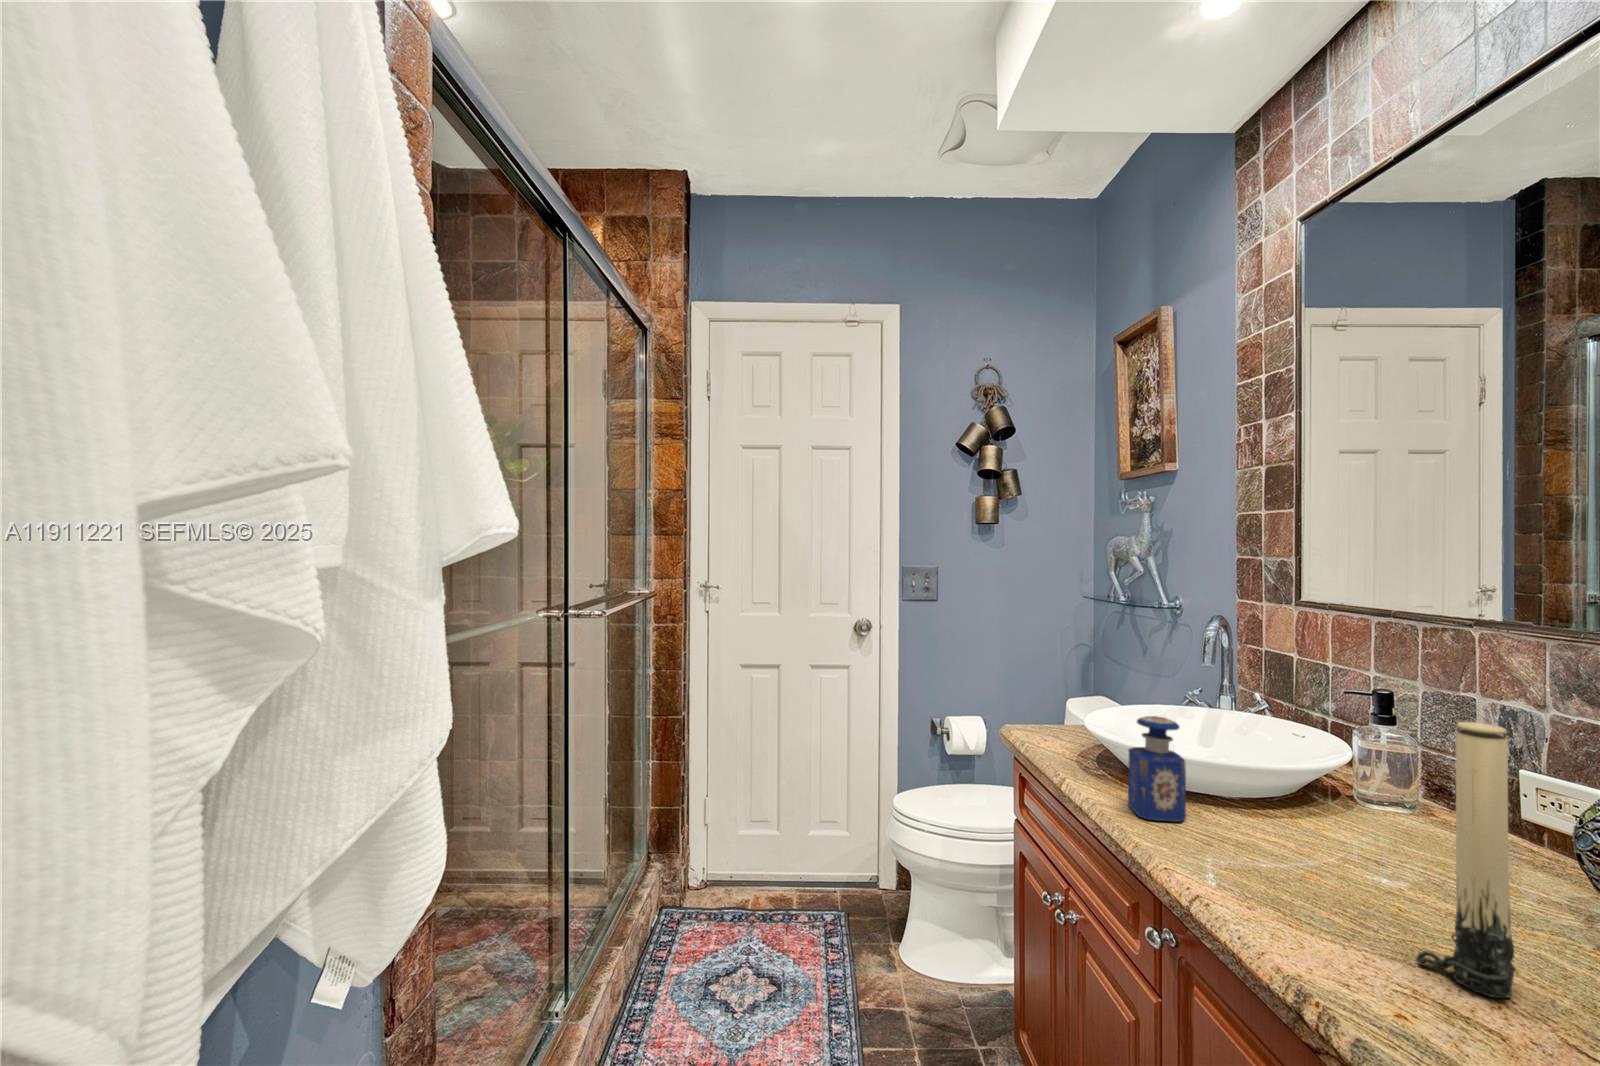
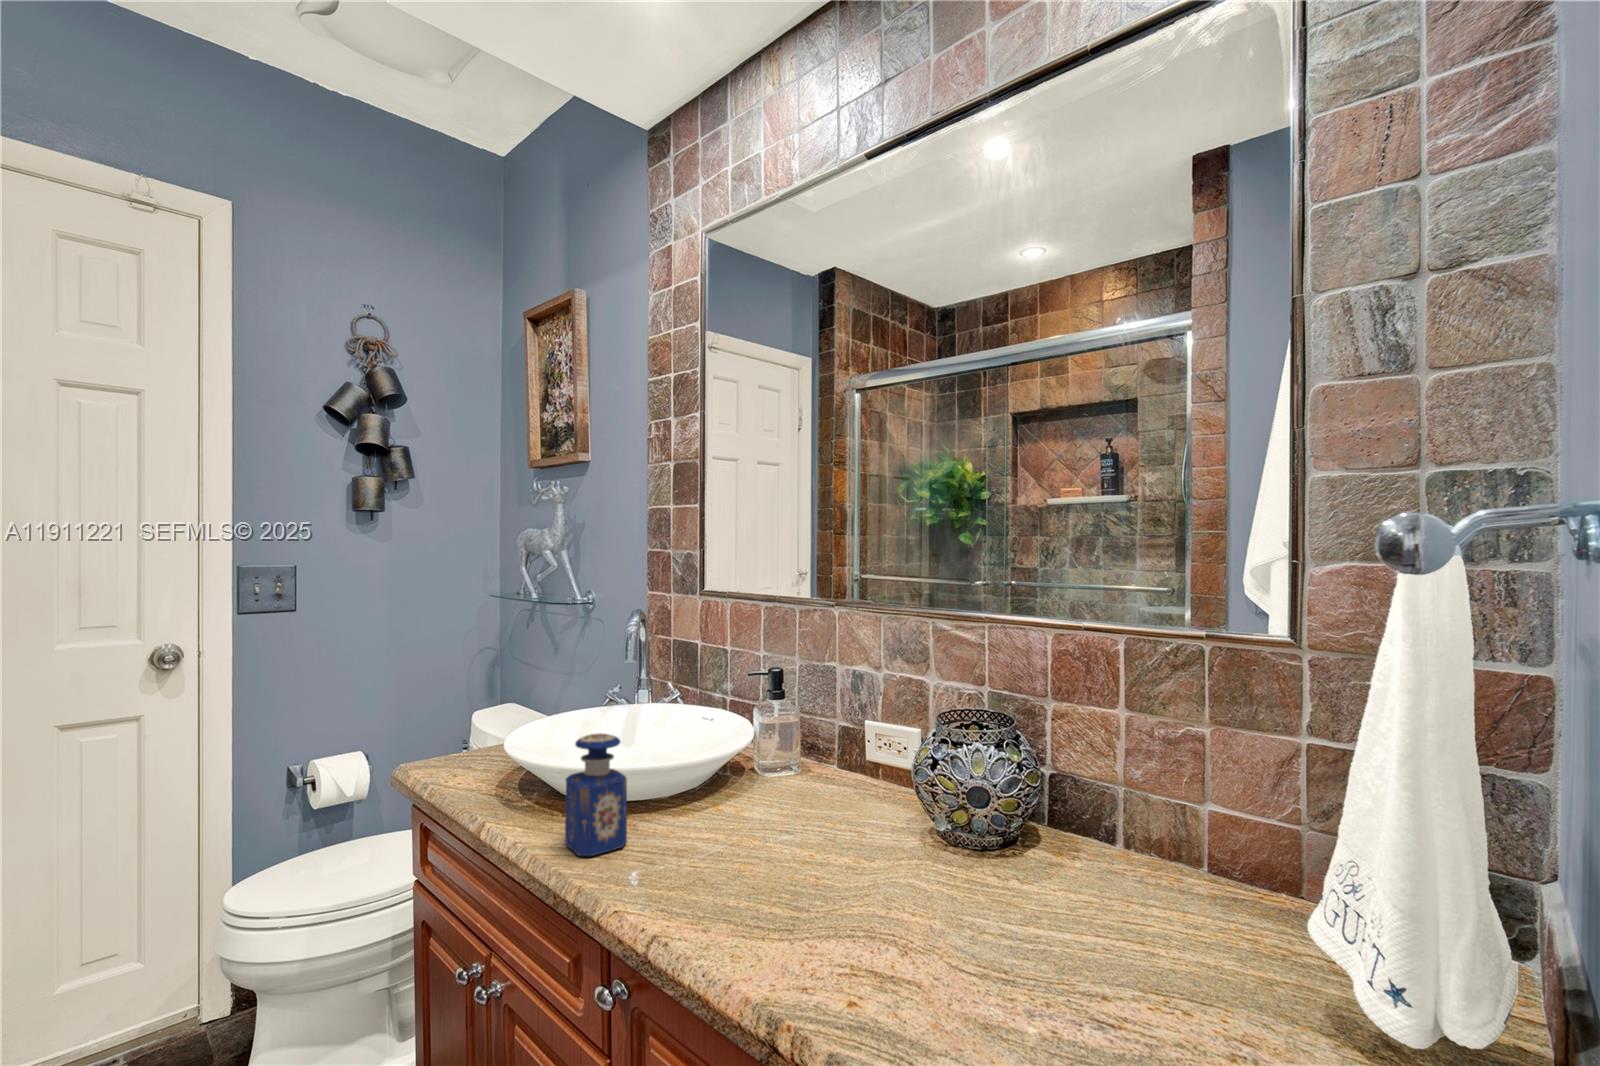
candle: present [1416,722,1516,998] -> none [843,696,910,941]

